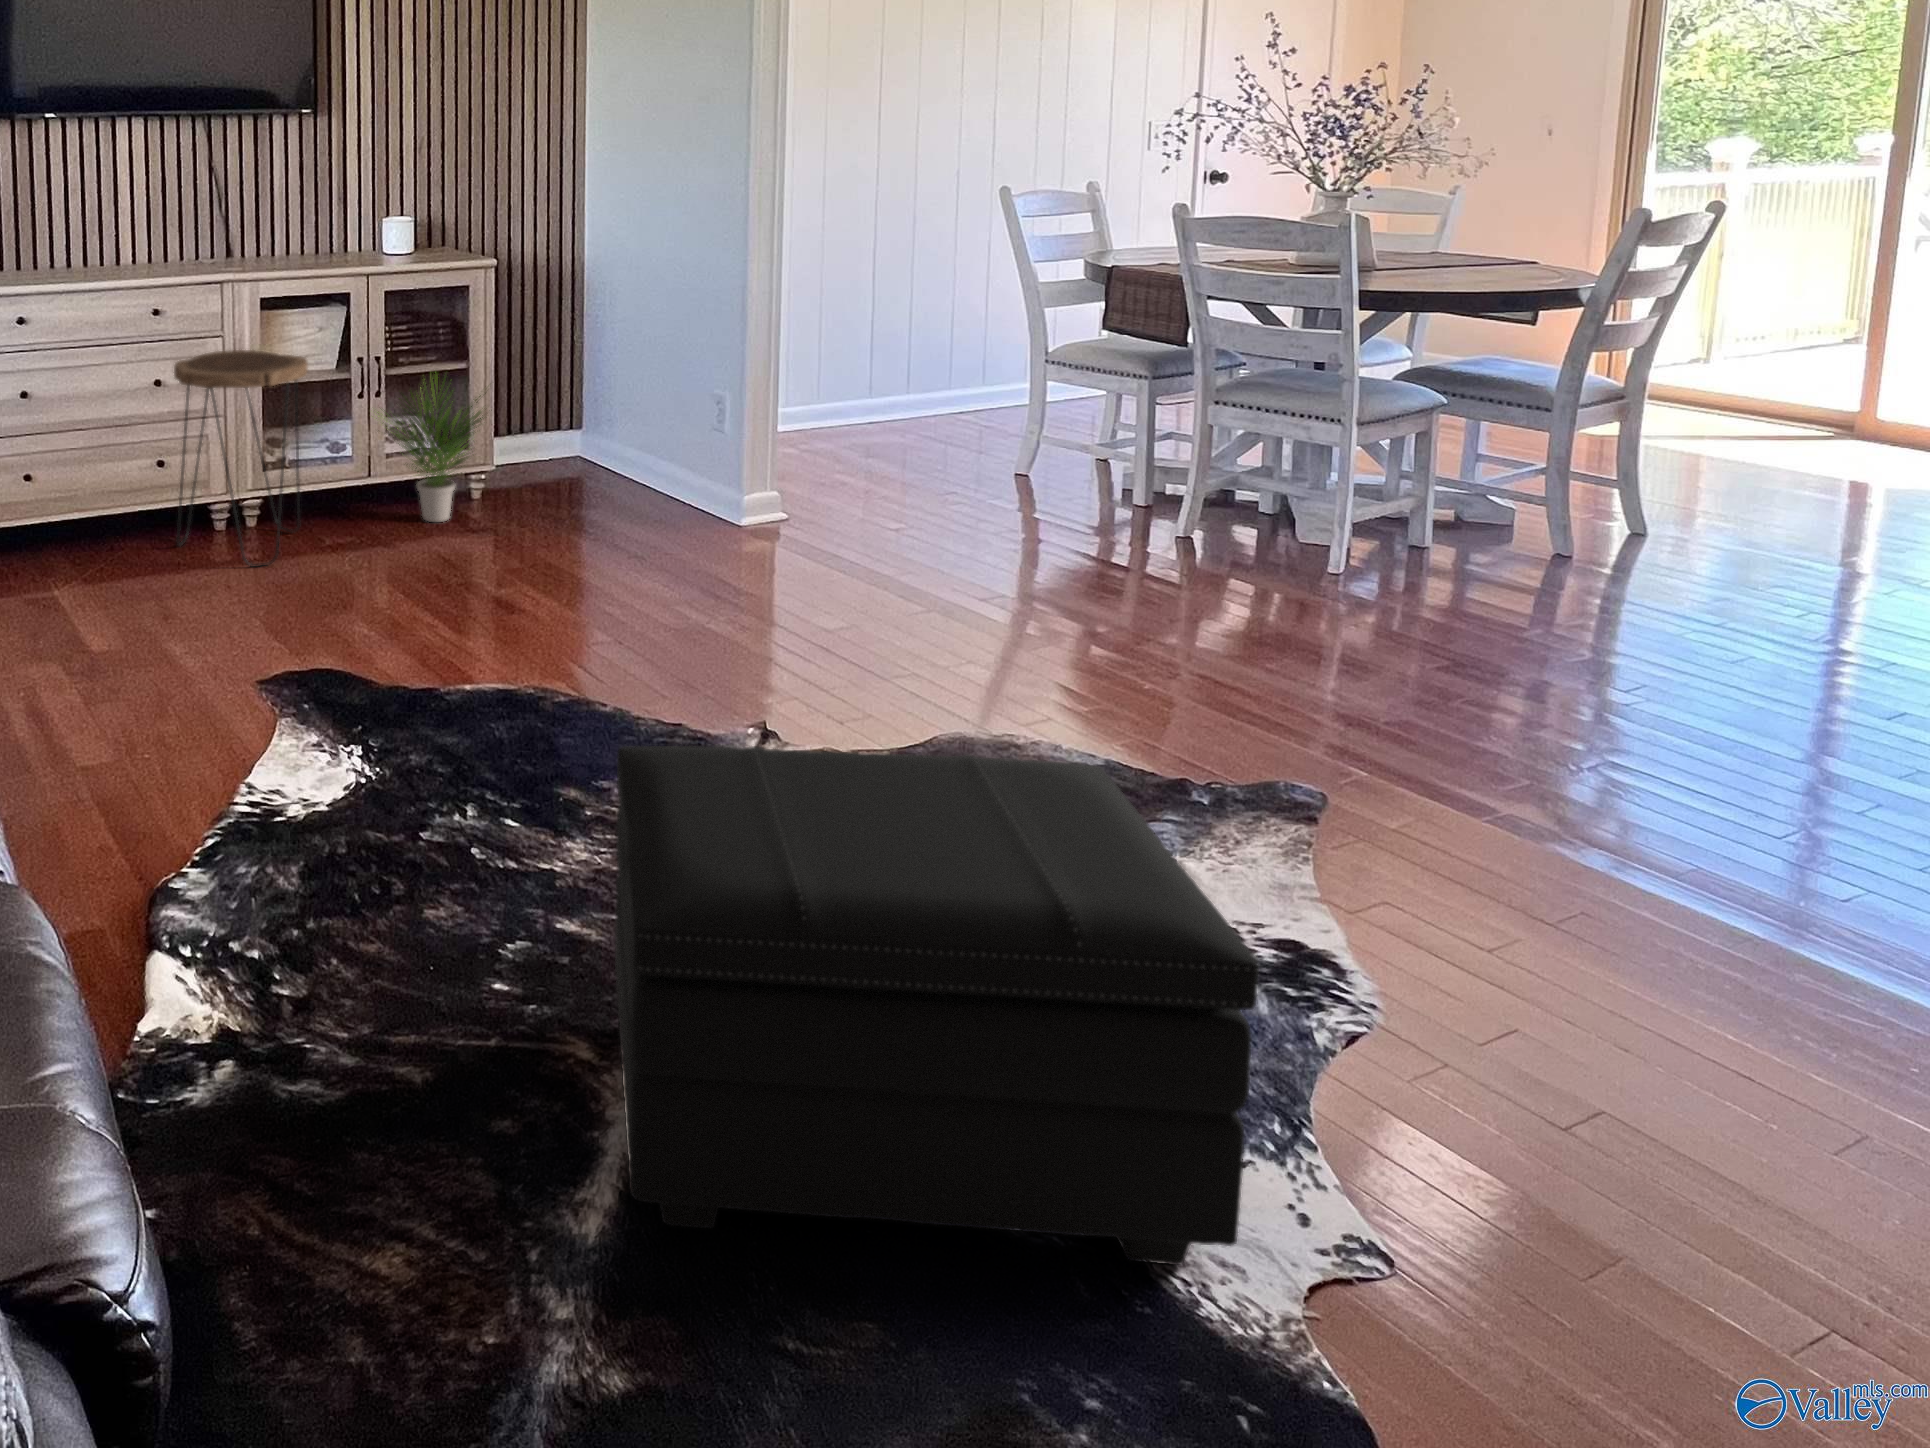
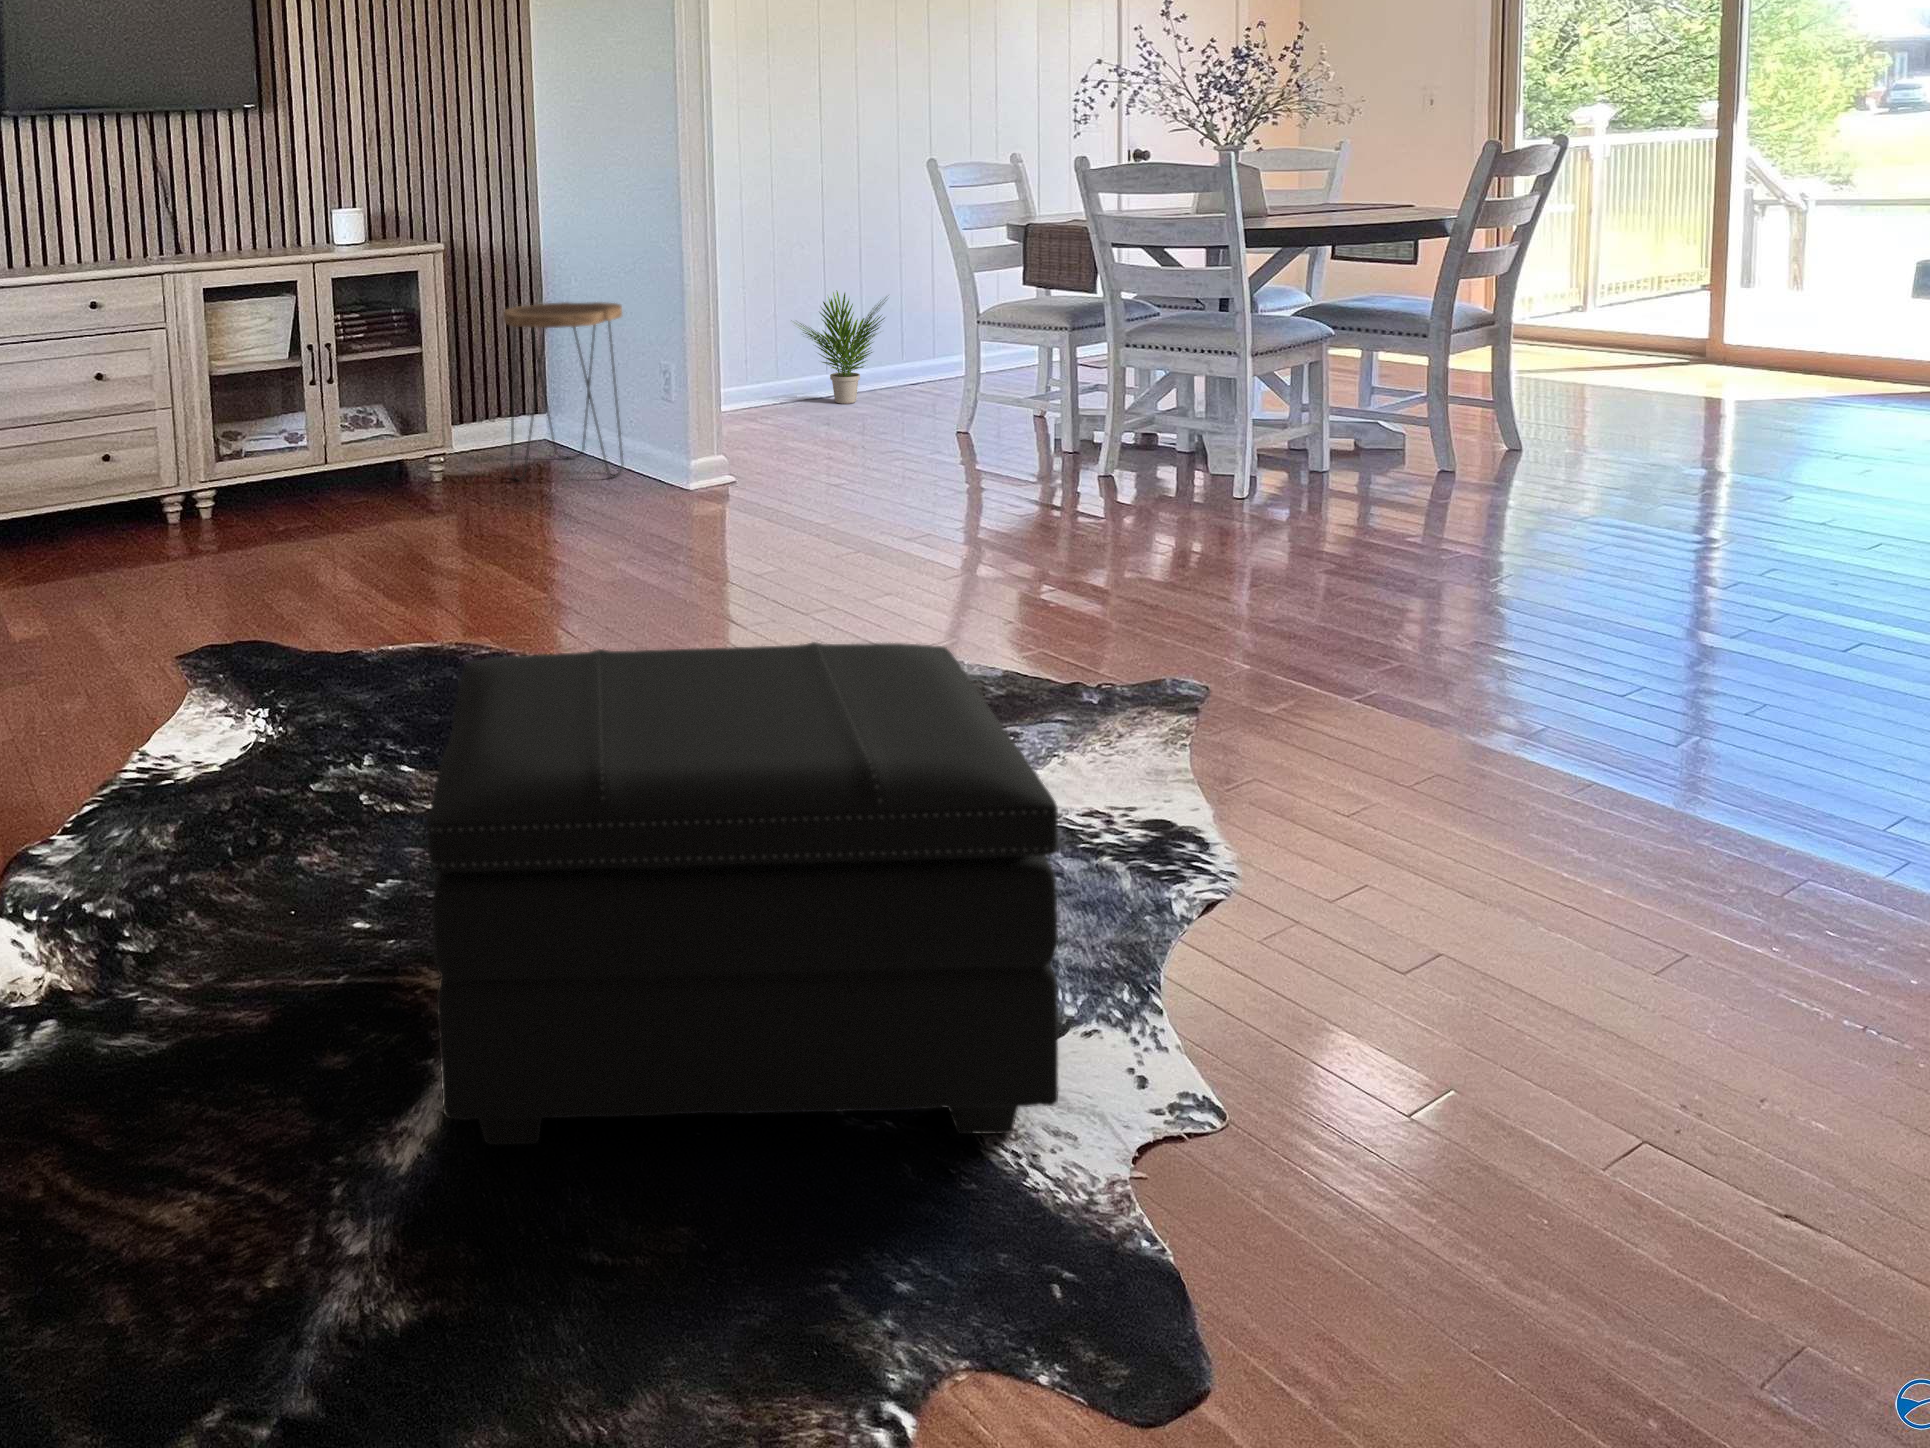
side table: present [174,350,308,567] -> present [503,302,623,480]
potted plant: present [377,376,486,522] -> present [799,292,886,404]

